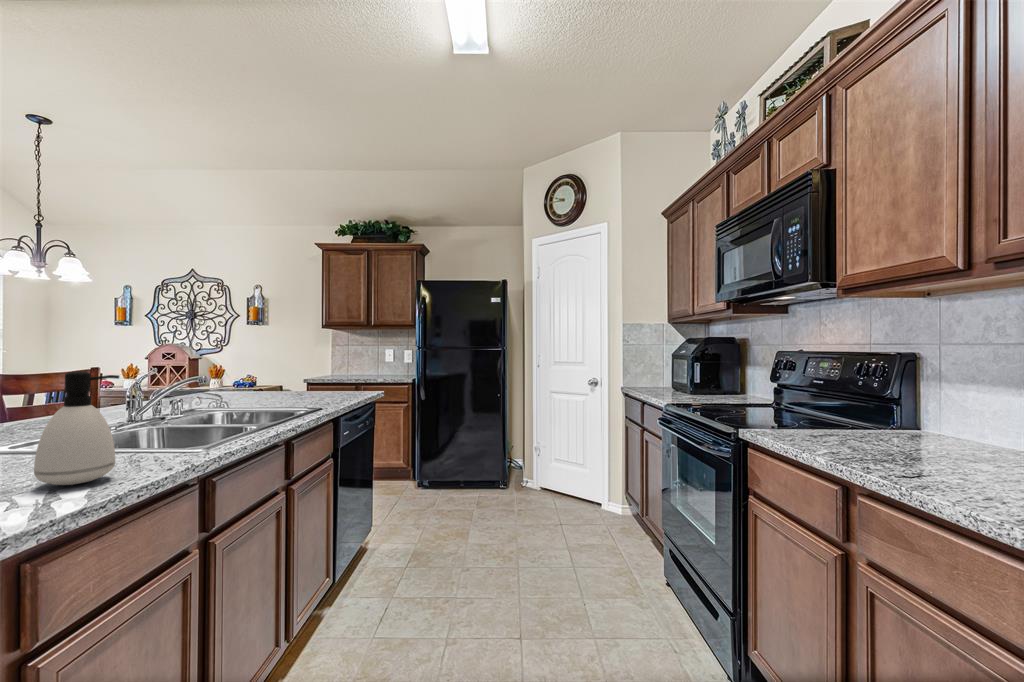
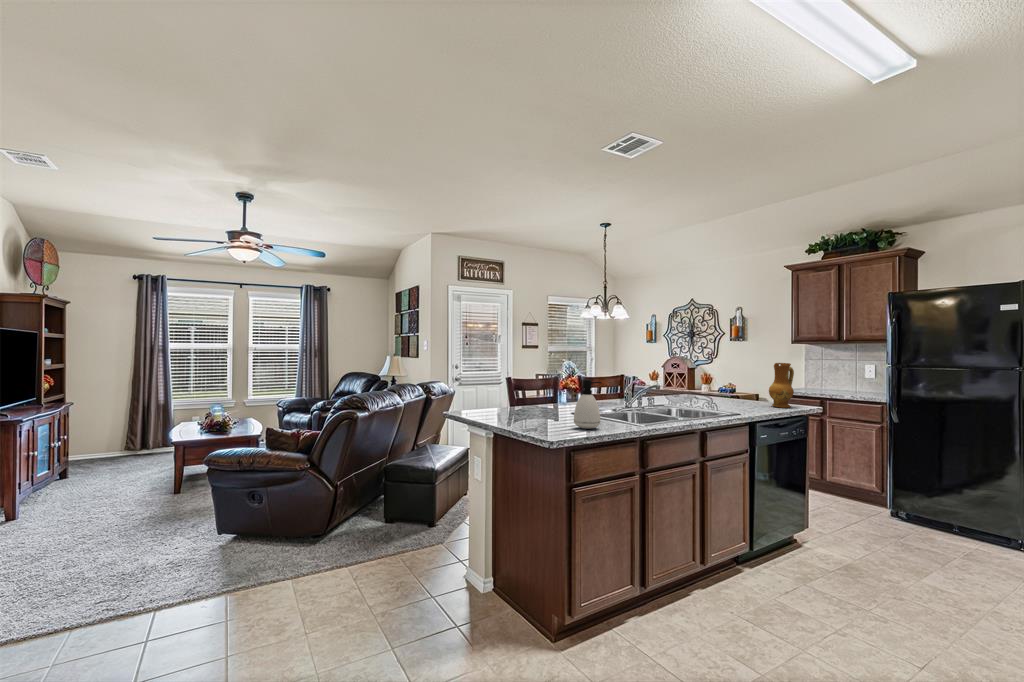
ceramic jug: none [337,344,364,396] -> present [769,363,794,408]

